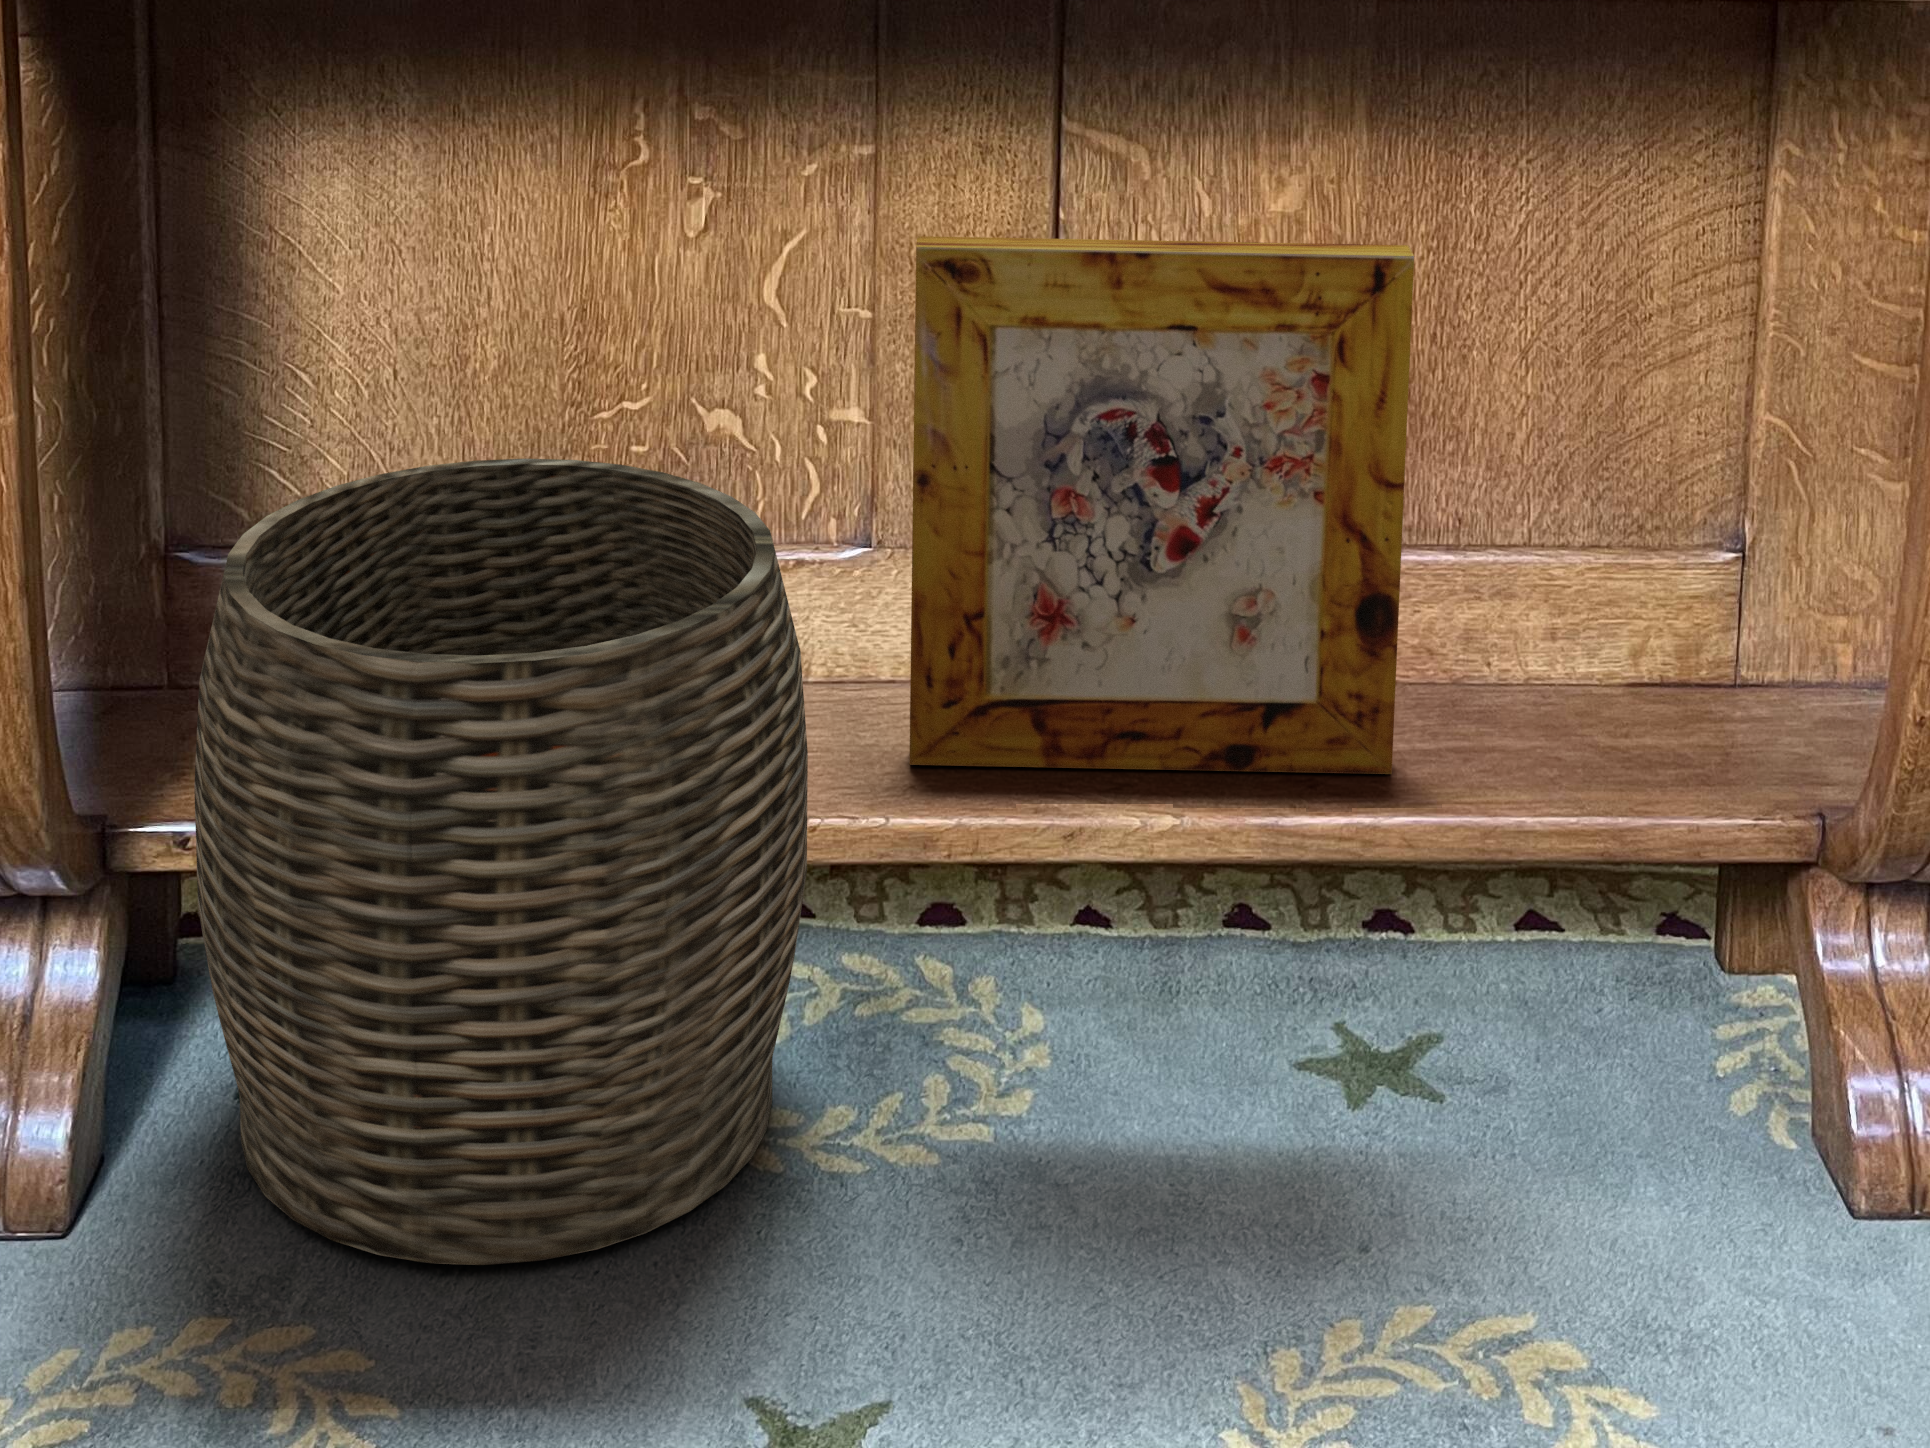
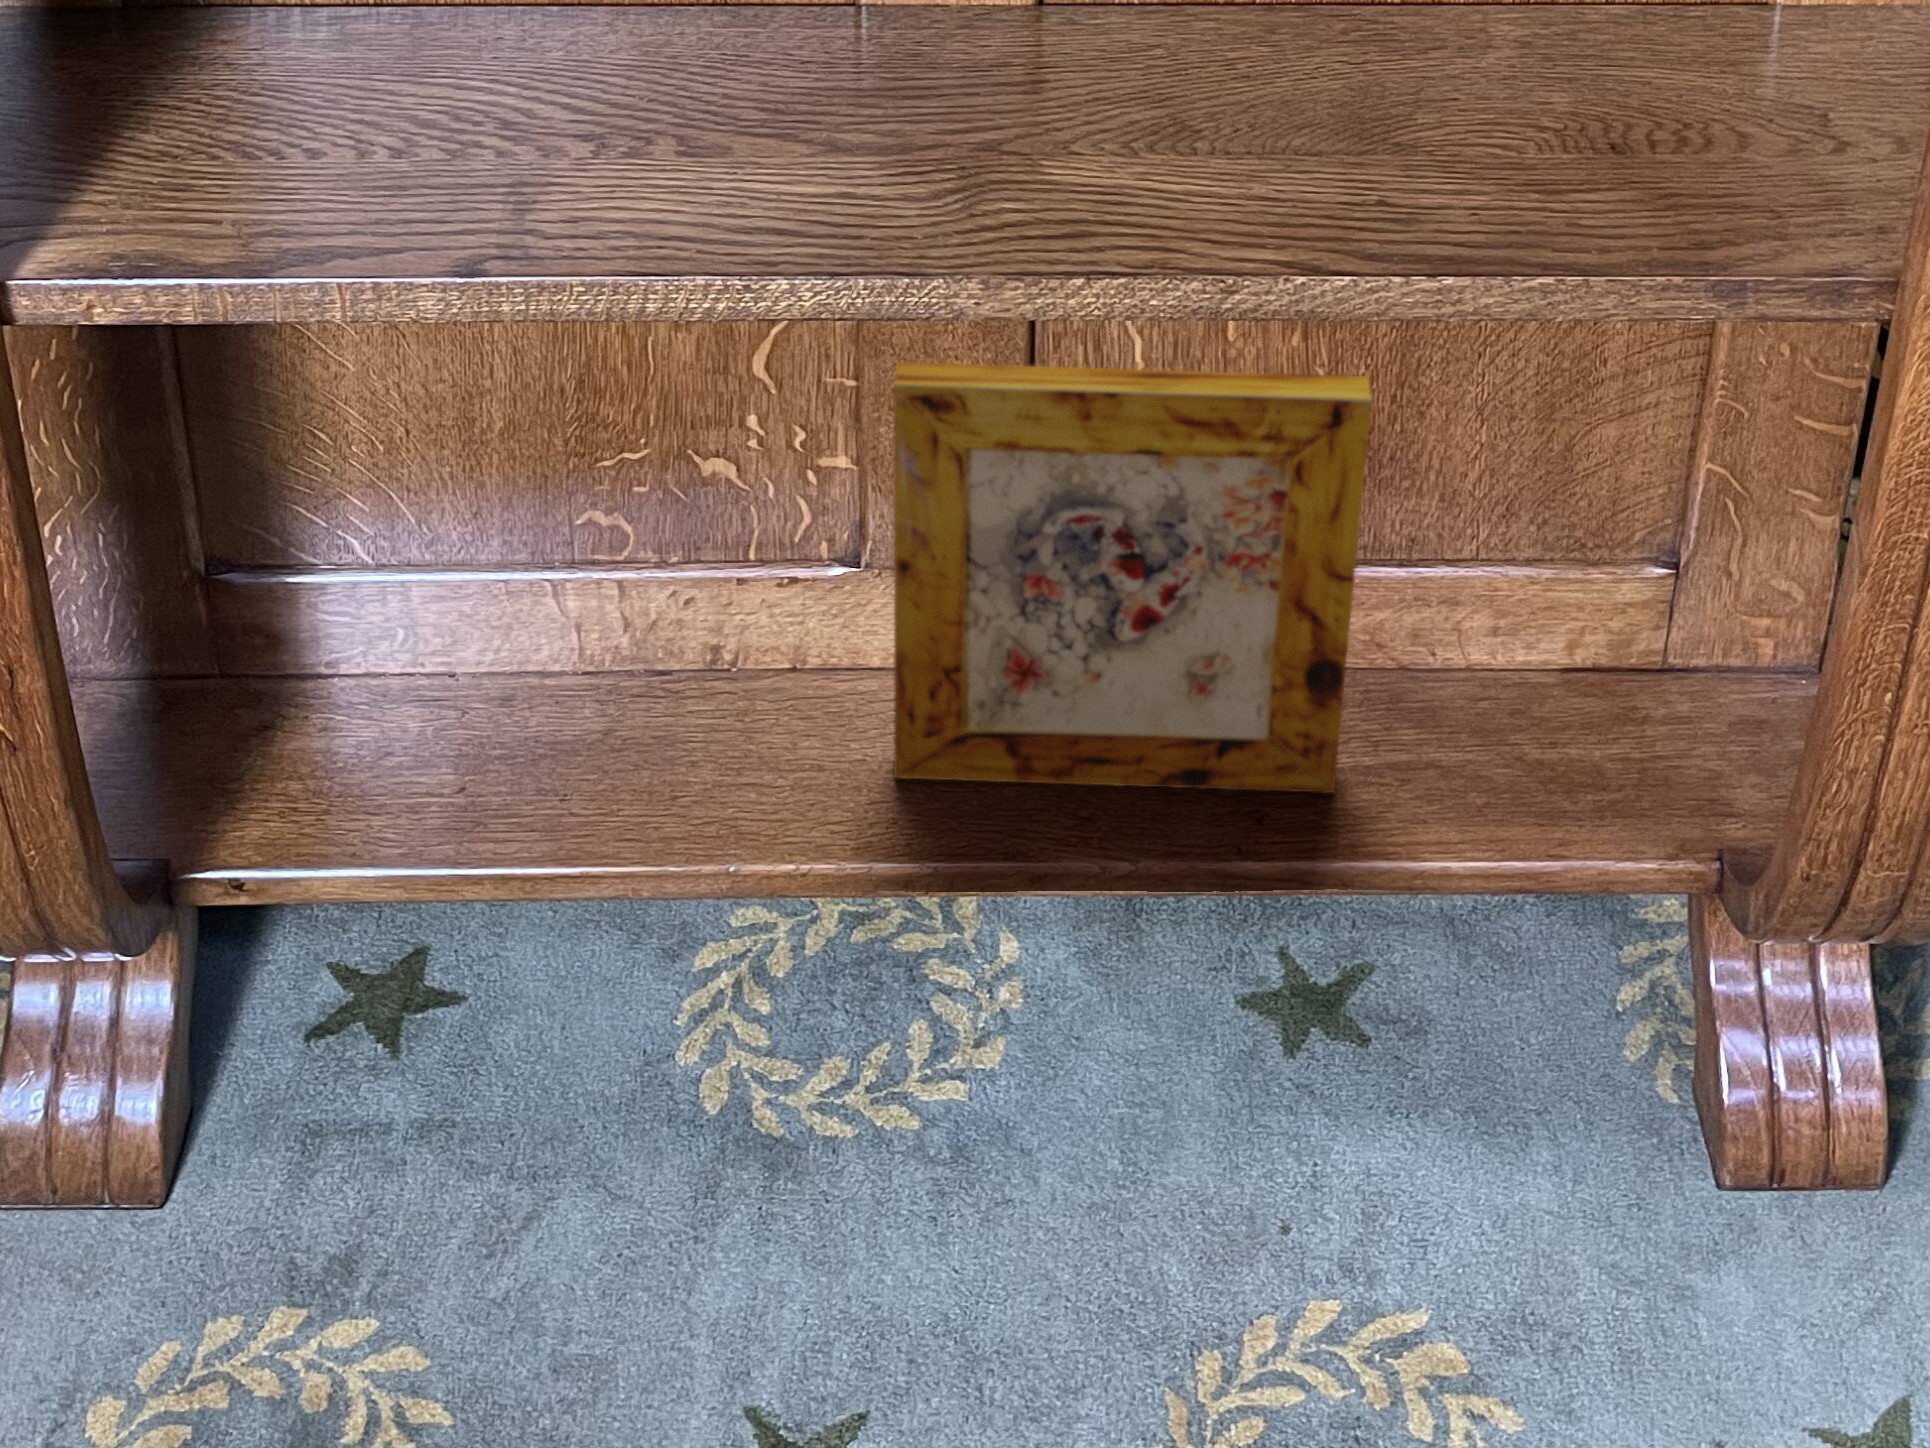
woven basket: present [194,459,808,1265] -> none [241,509,798,1260]

